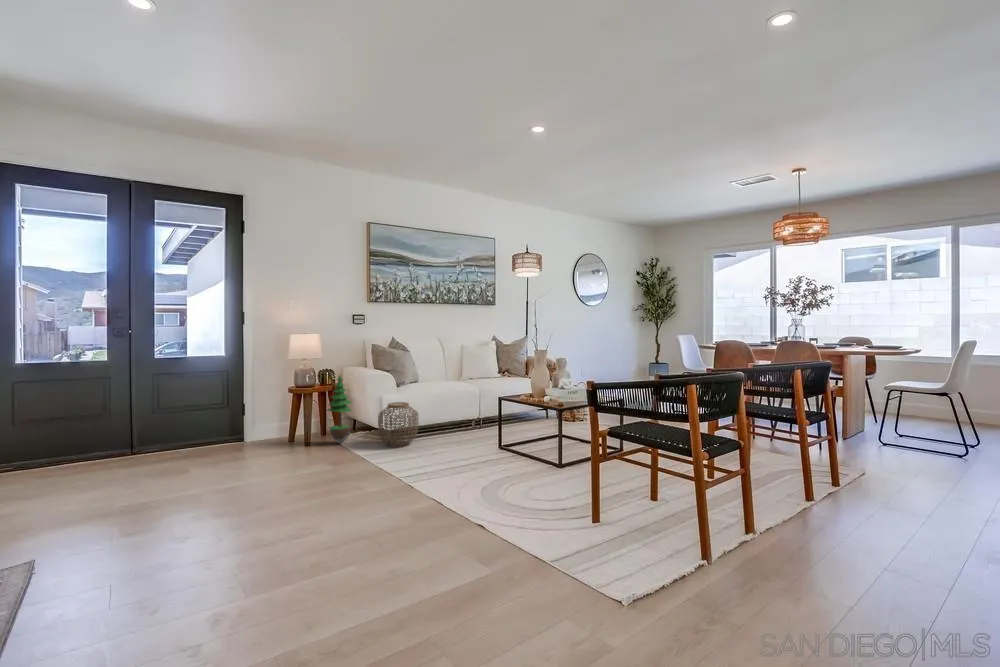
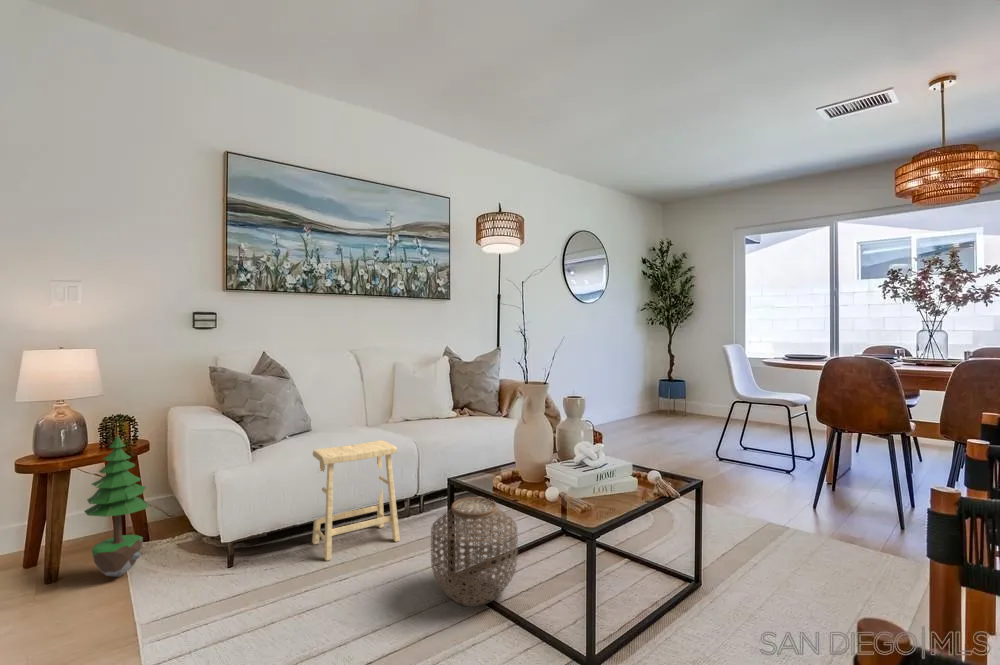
footstool: none [427,384,472,441] -> present [312,440,400,561]
woven basket: present [378,402,418,447] -> present [431,497,518,606]

